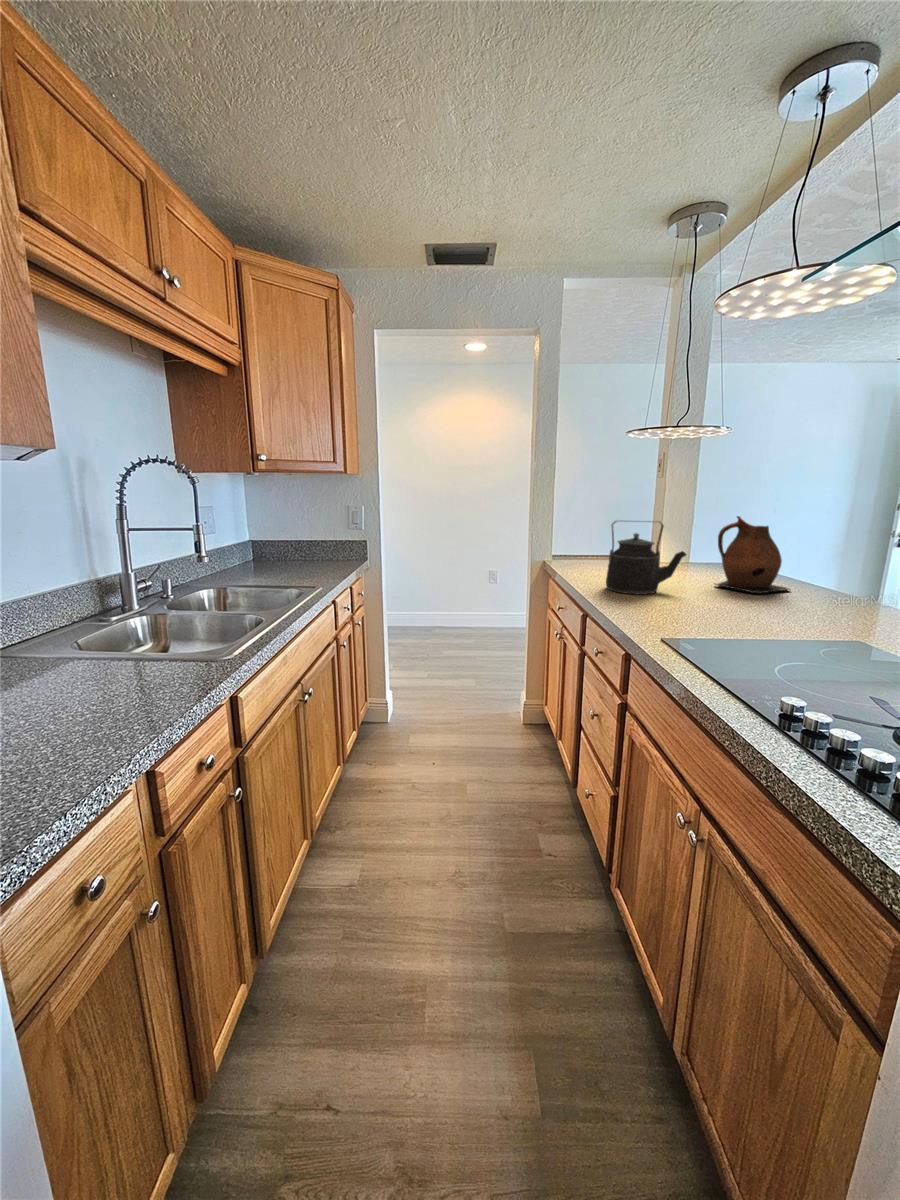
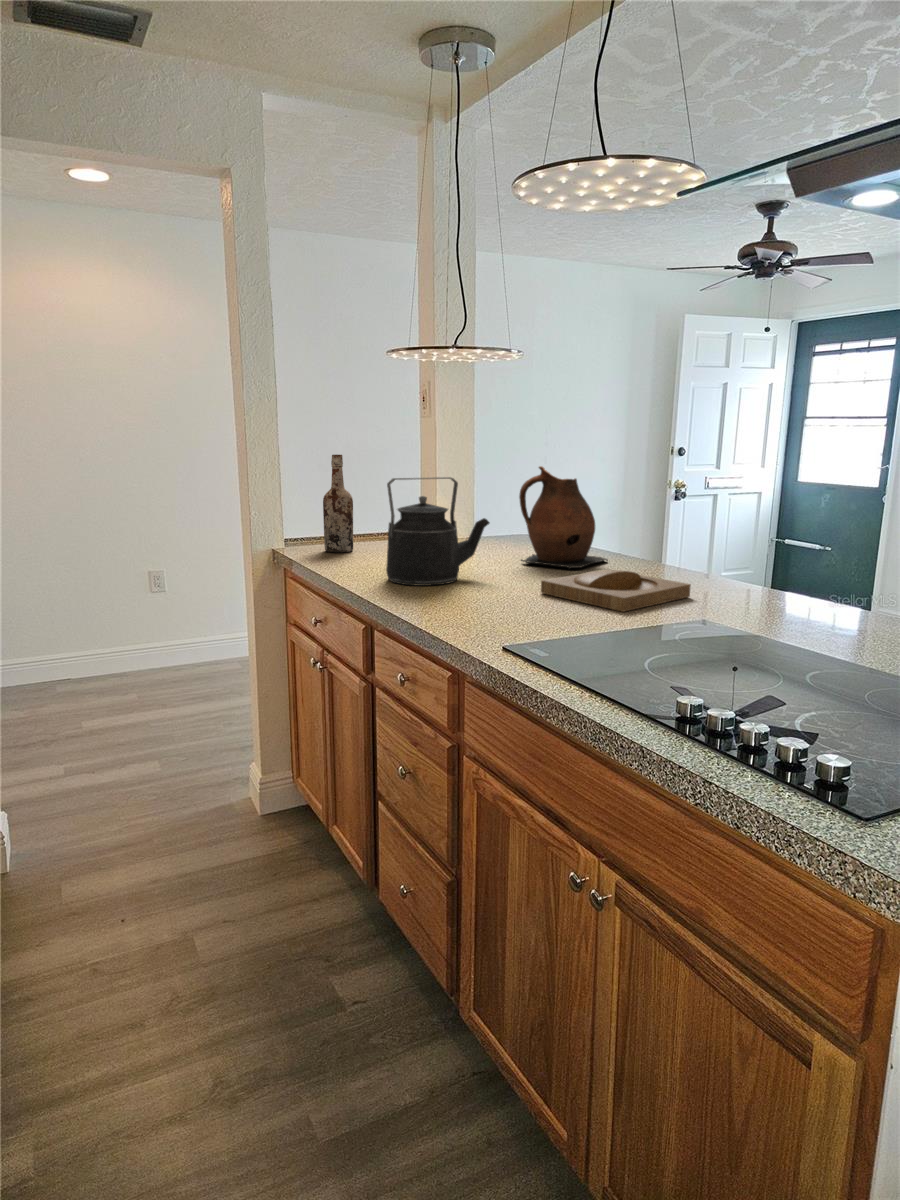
wine bottle: none [576,505,598,568] -> present [323,455,353,552]
tray: none [716,596,856,629] -> present [541,569,691,612]

